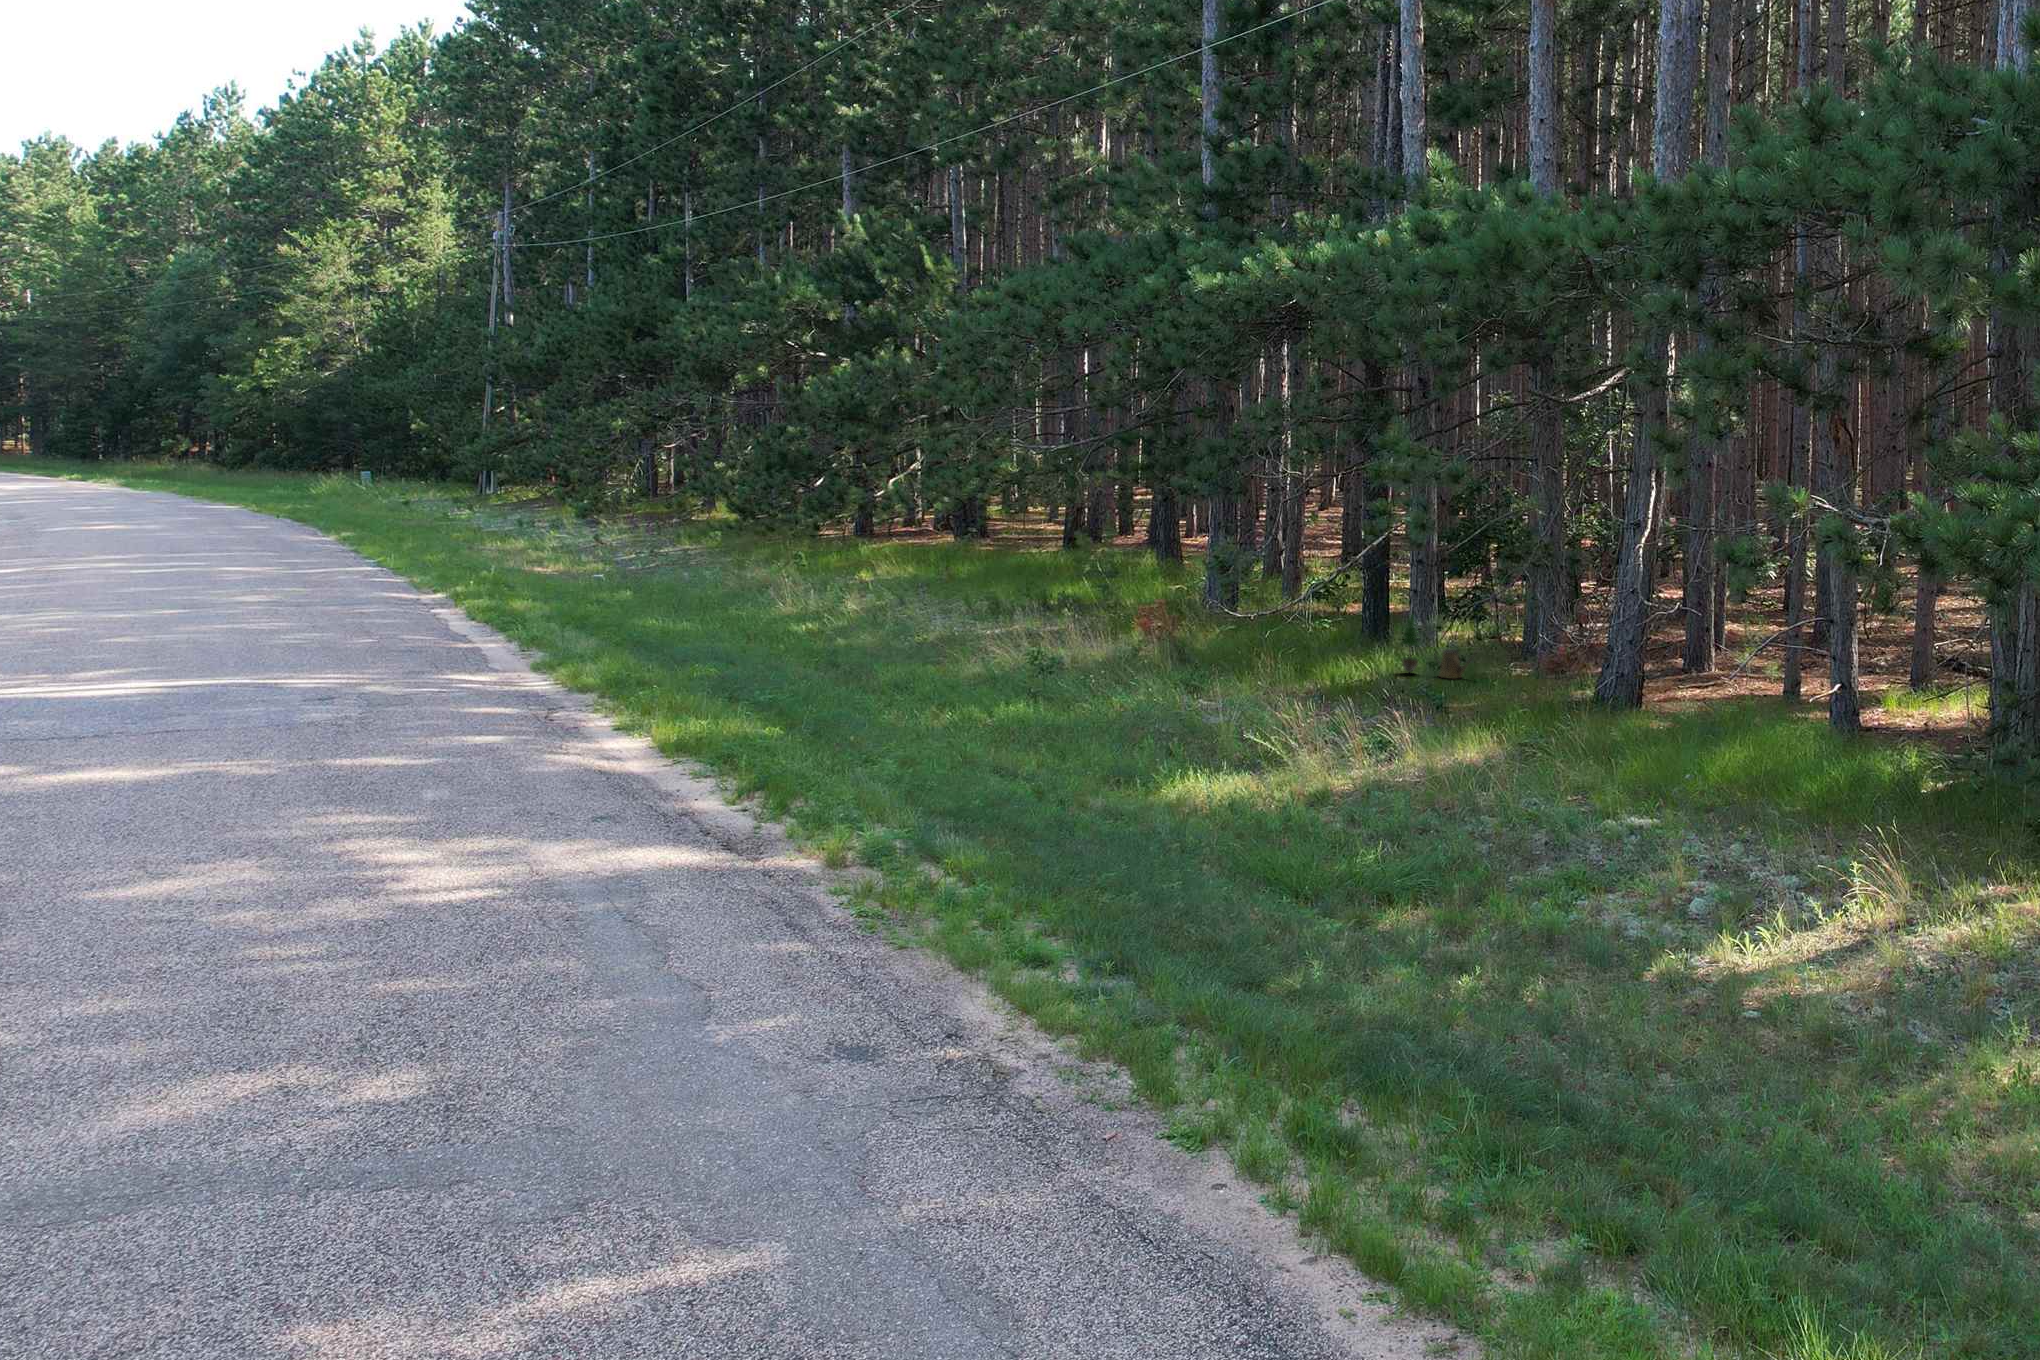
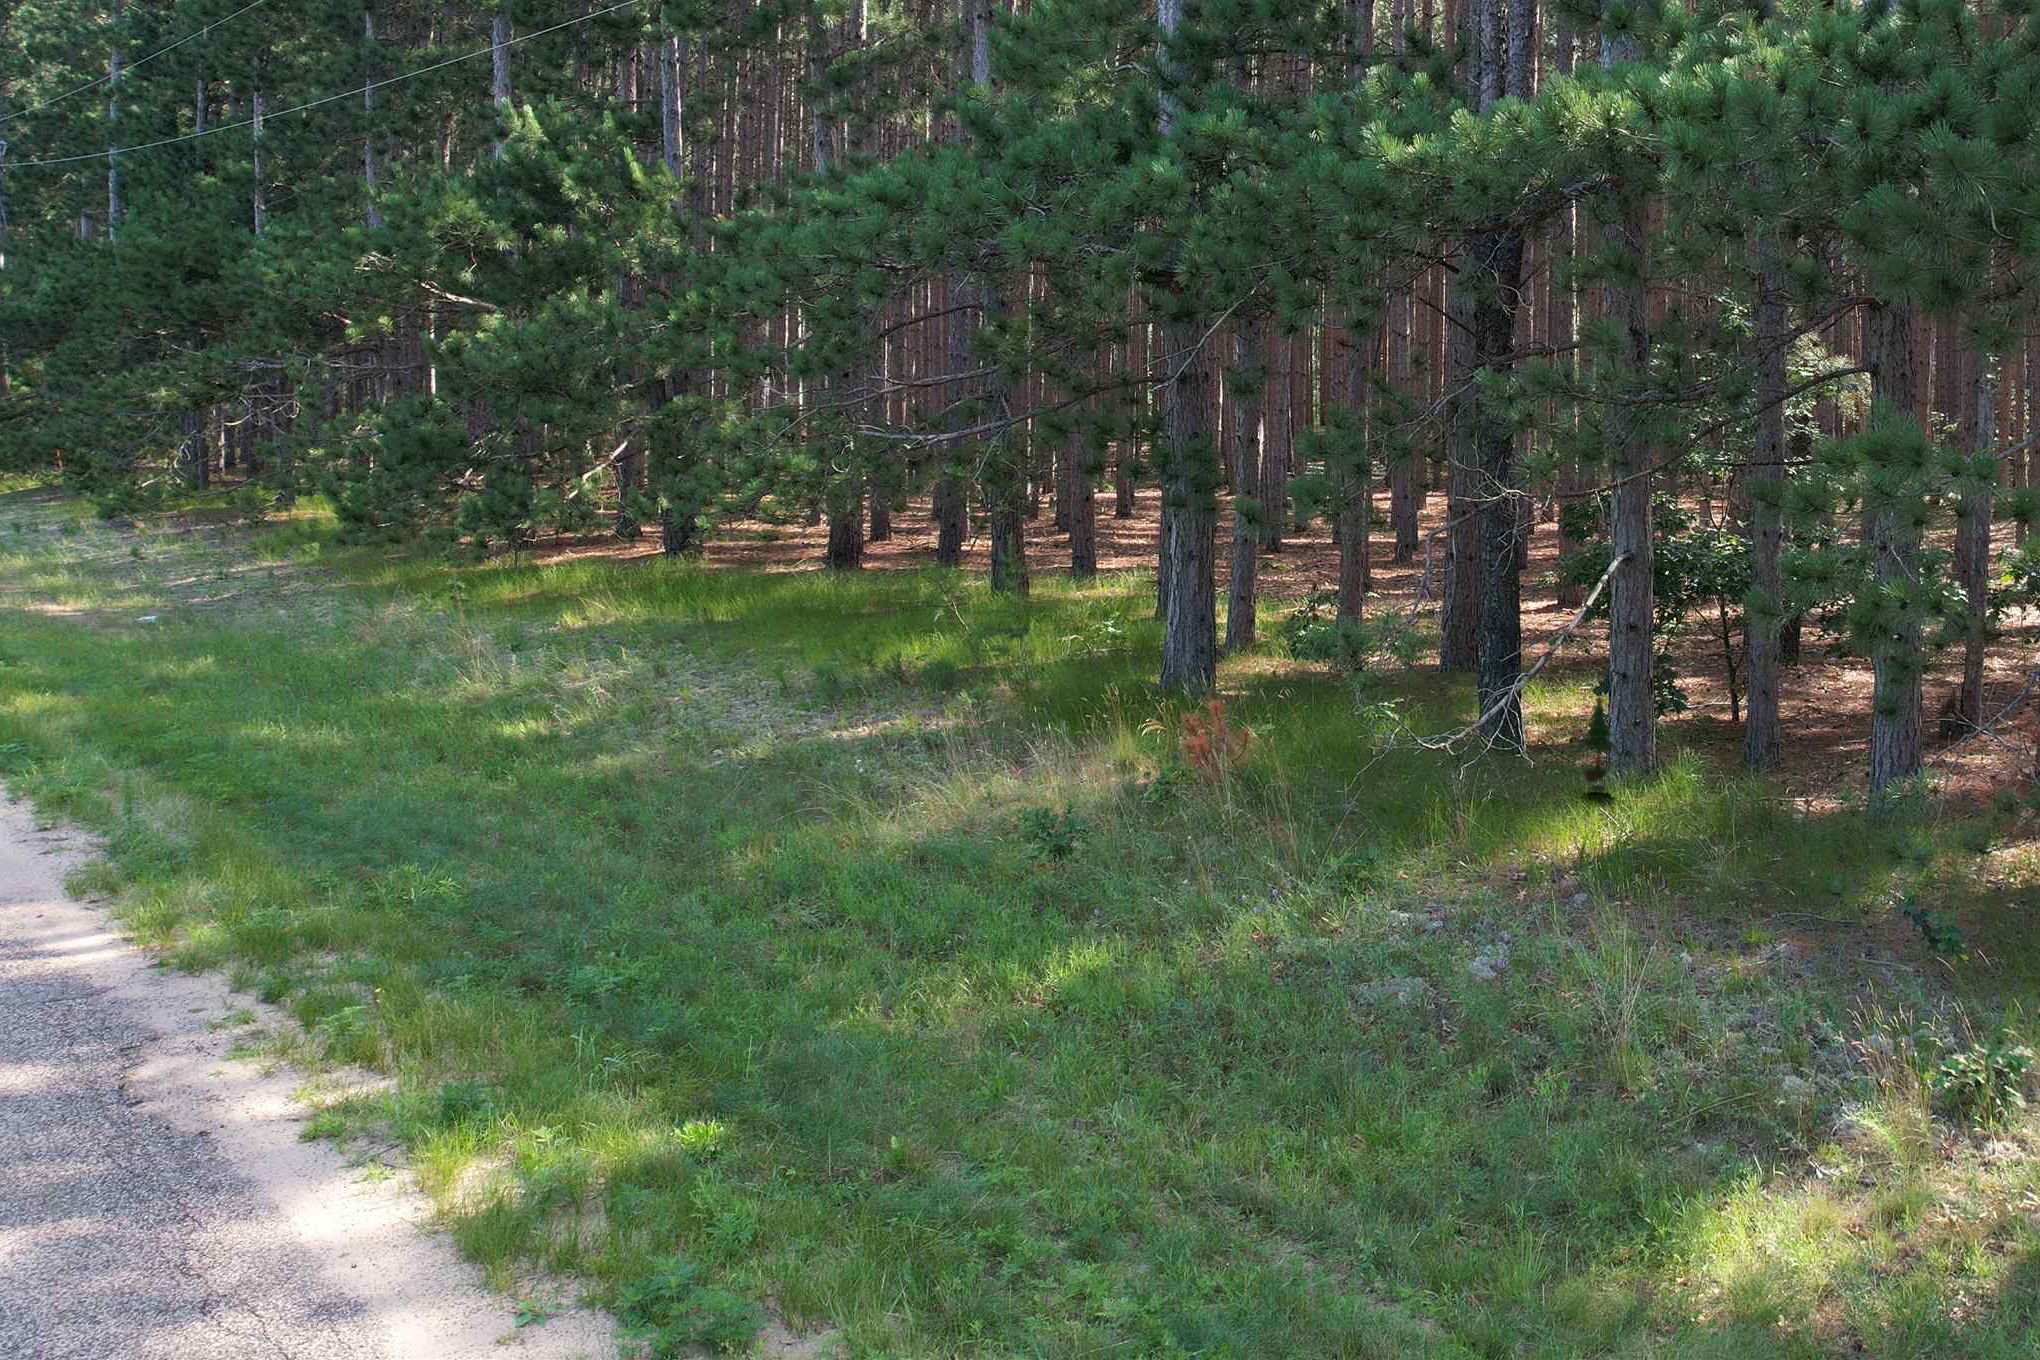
watering can: present [1435,649,1477,679] -> none [1640,754,1727,803]

